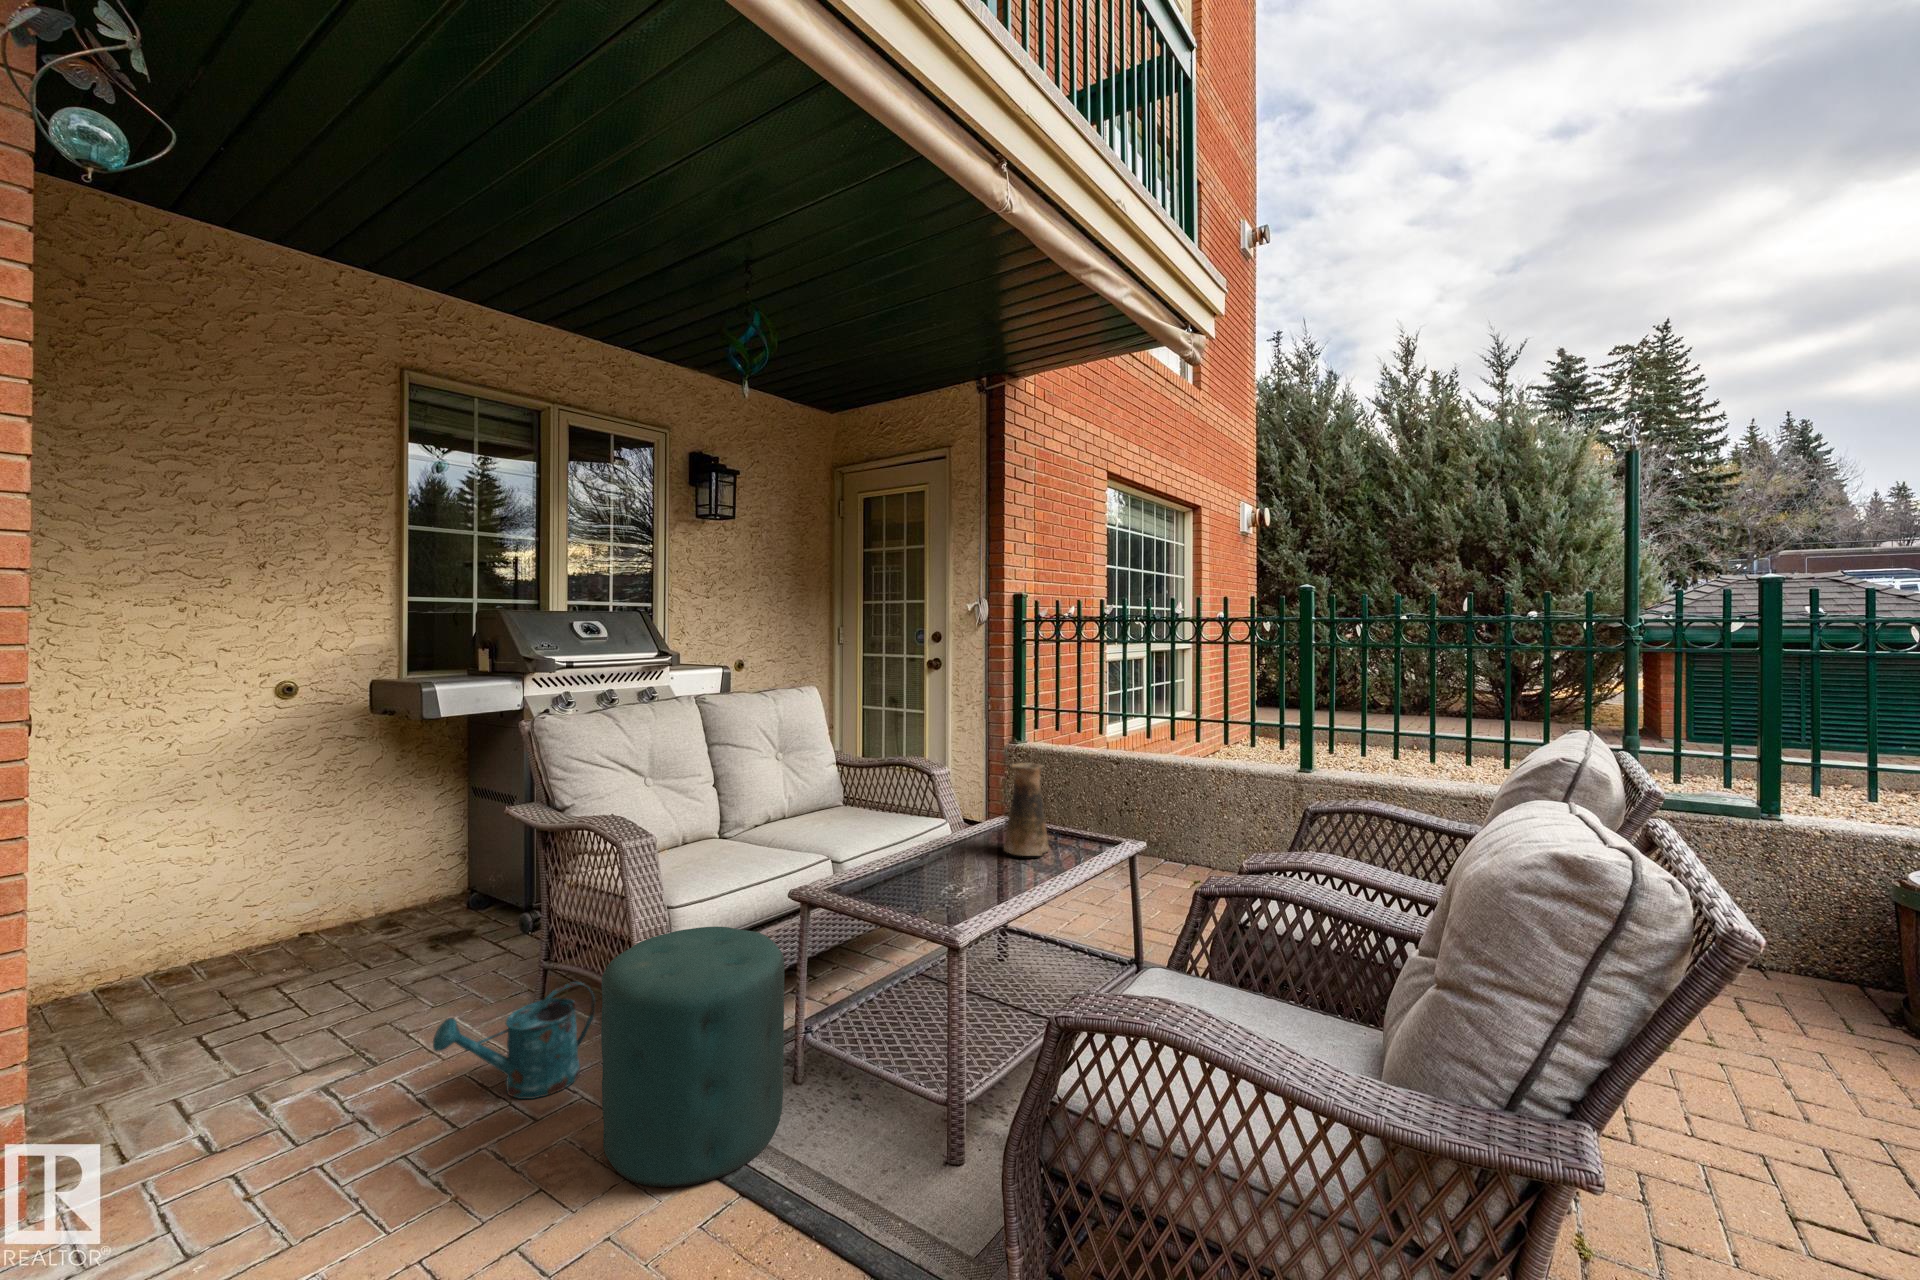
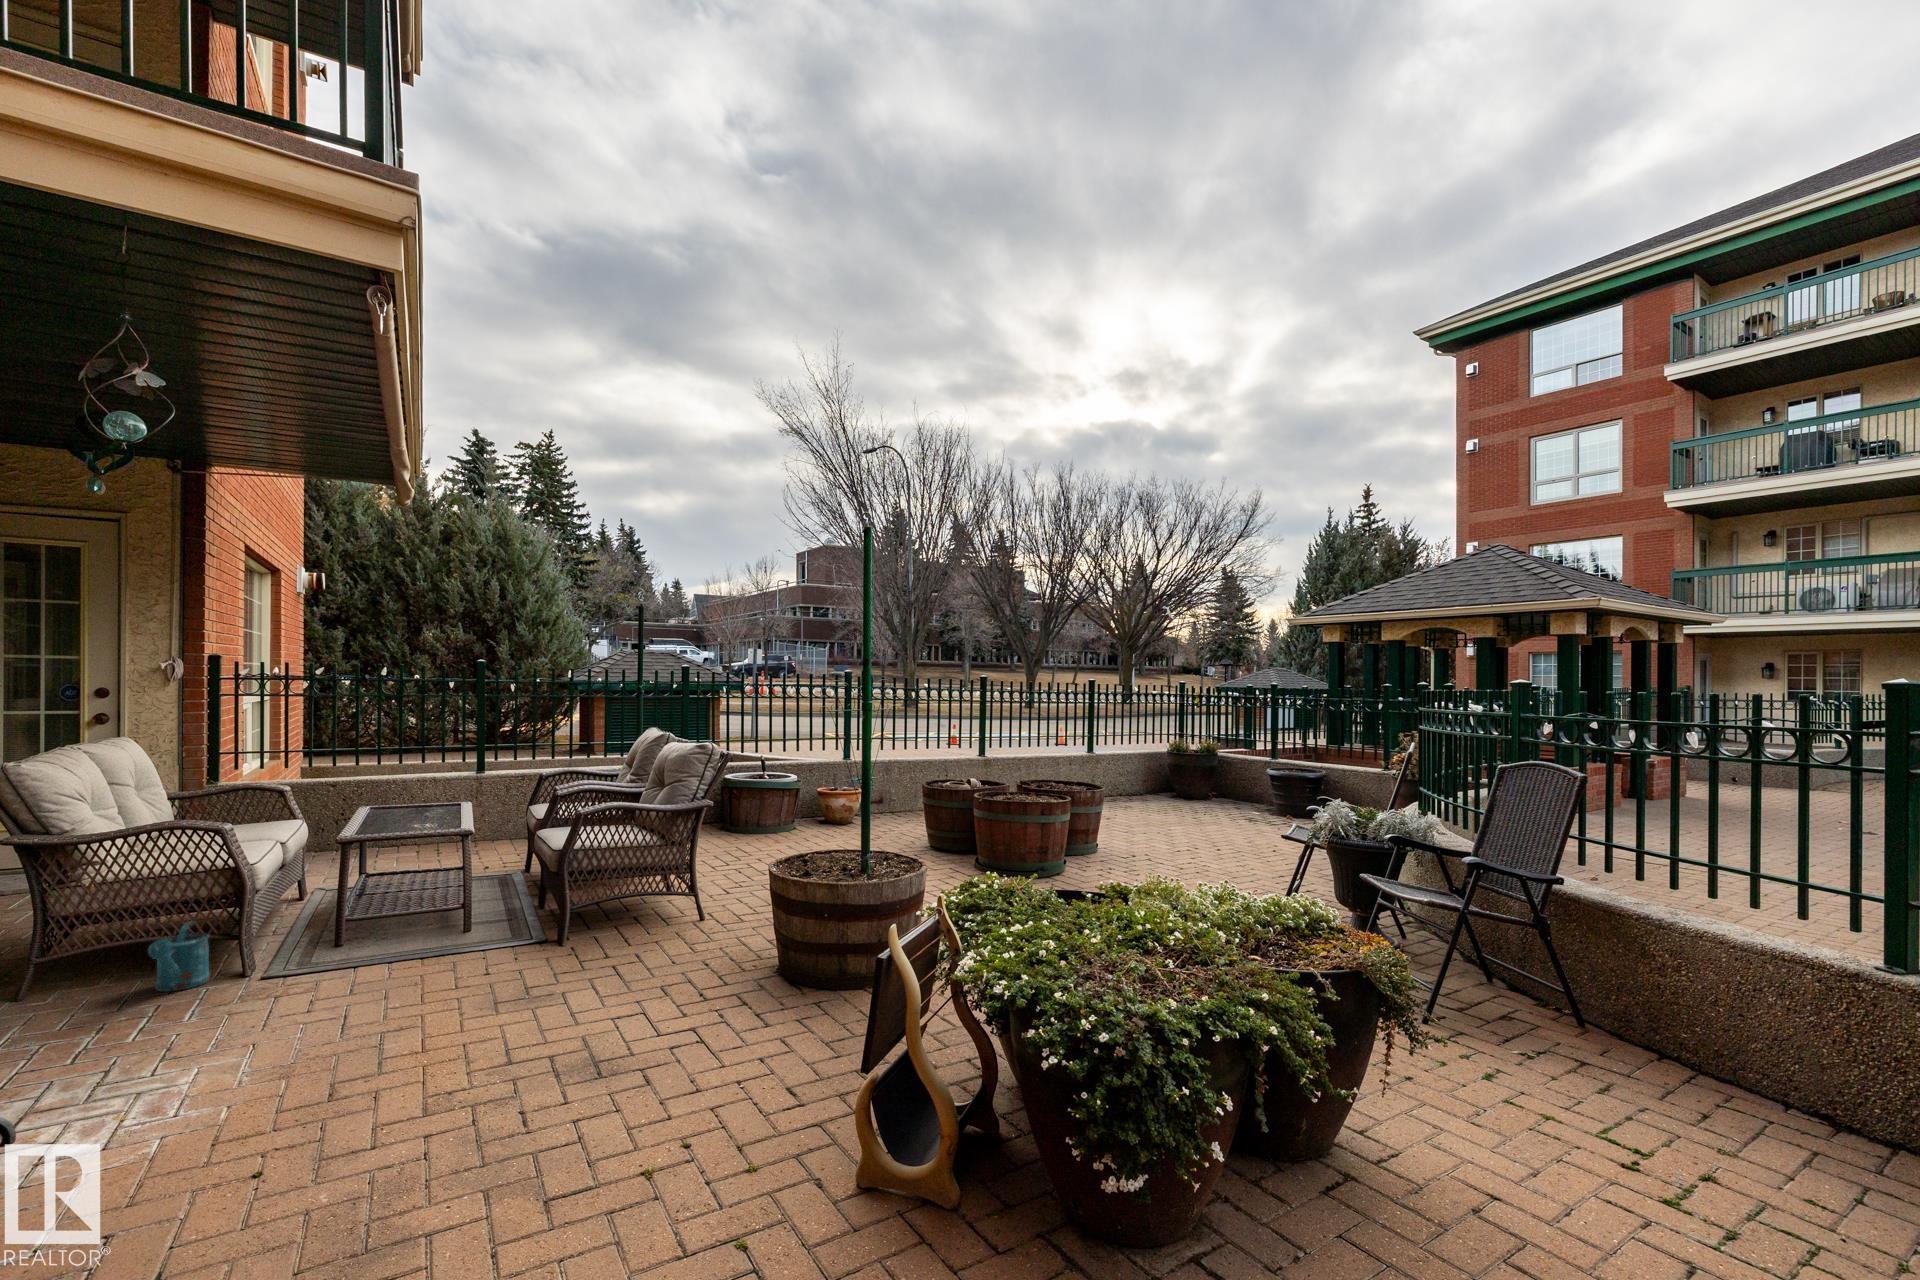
pitcher: present [1004,763,1050,856] -> none [394,763,425,815]
ottoman: present [601,926,784,1187] -> none [284,853,397,970]

